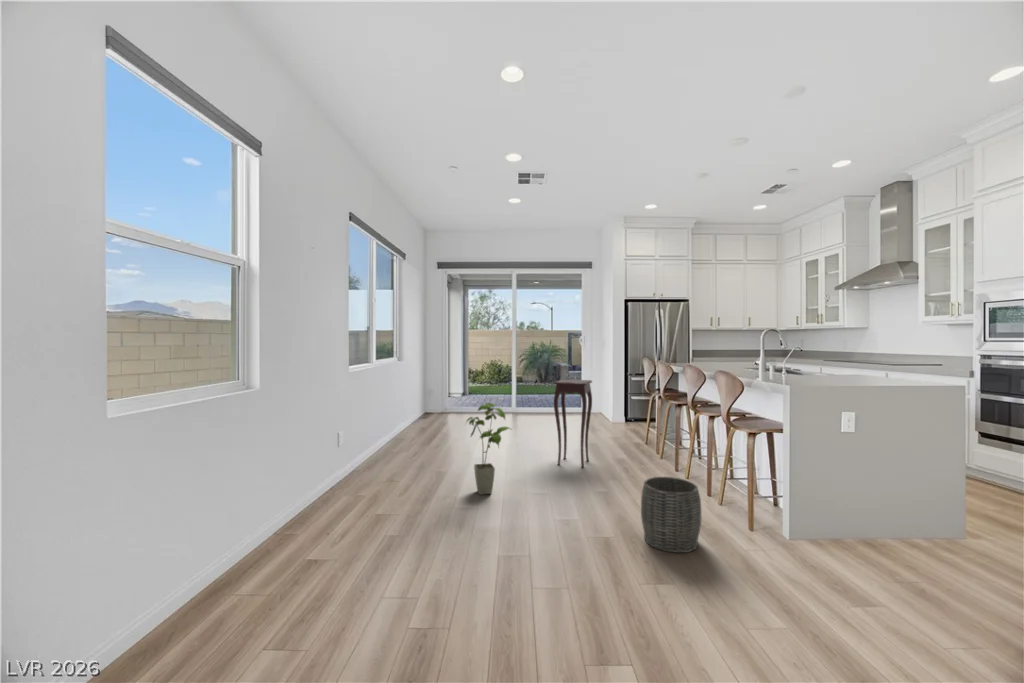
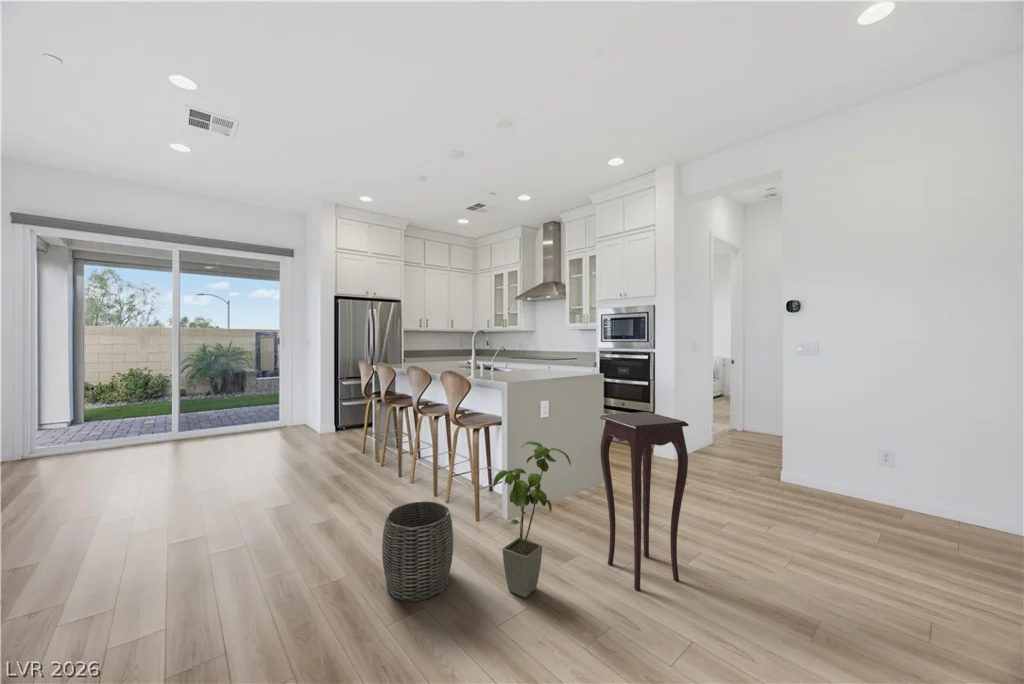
side table: present [554,379,592,467] -> present [600,412,689,591]
house plant: present [467,403,509,495] -> present [493,441,571,598]

